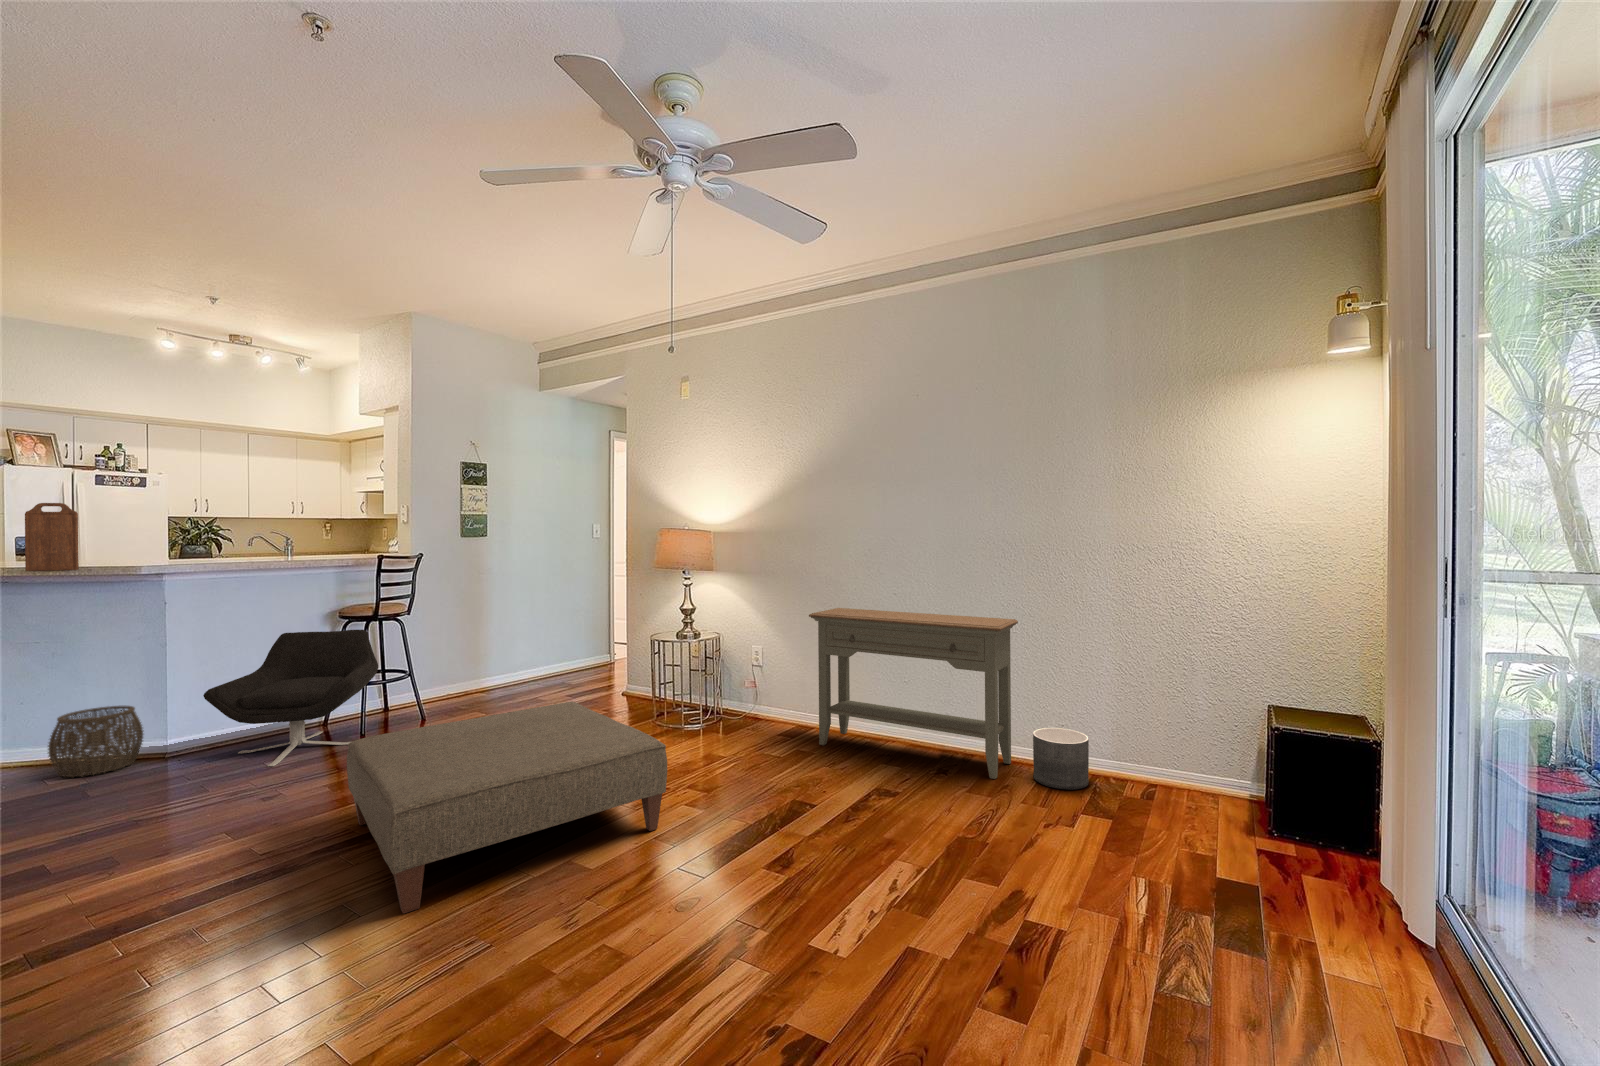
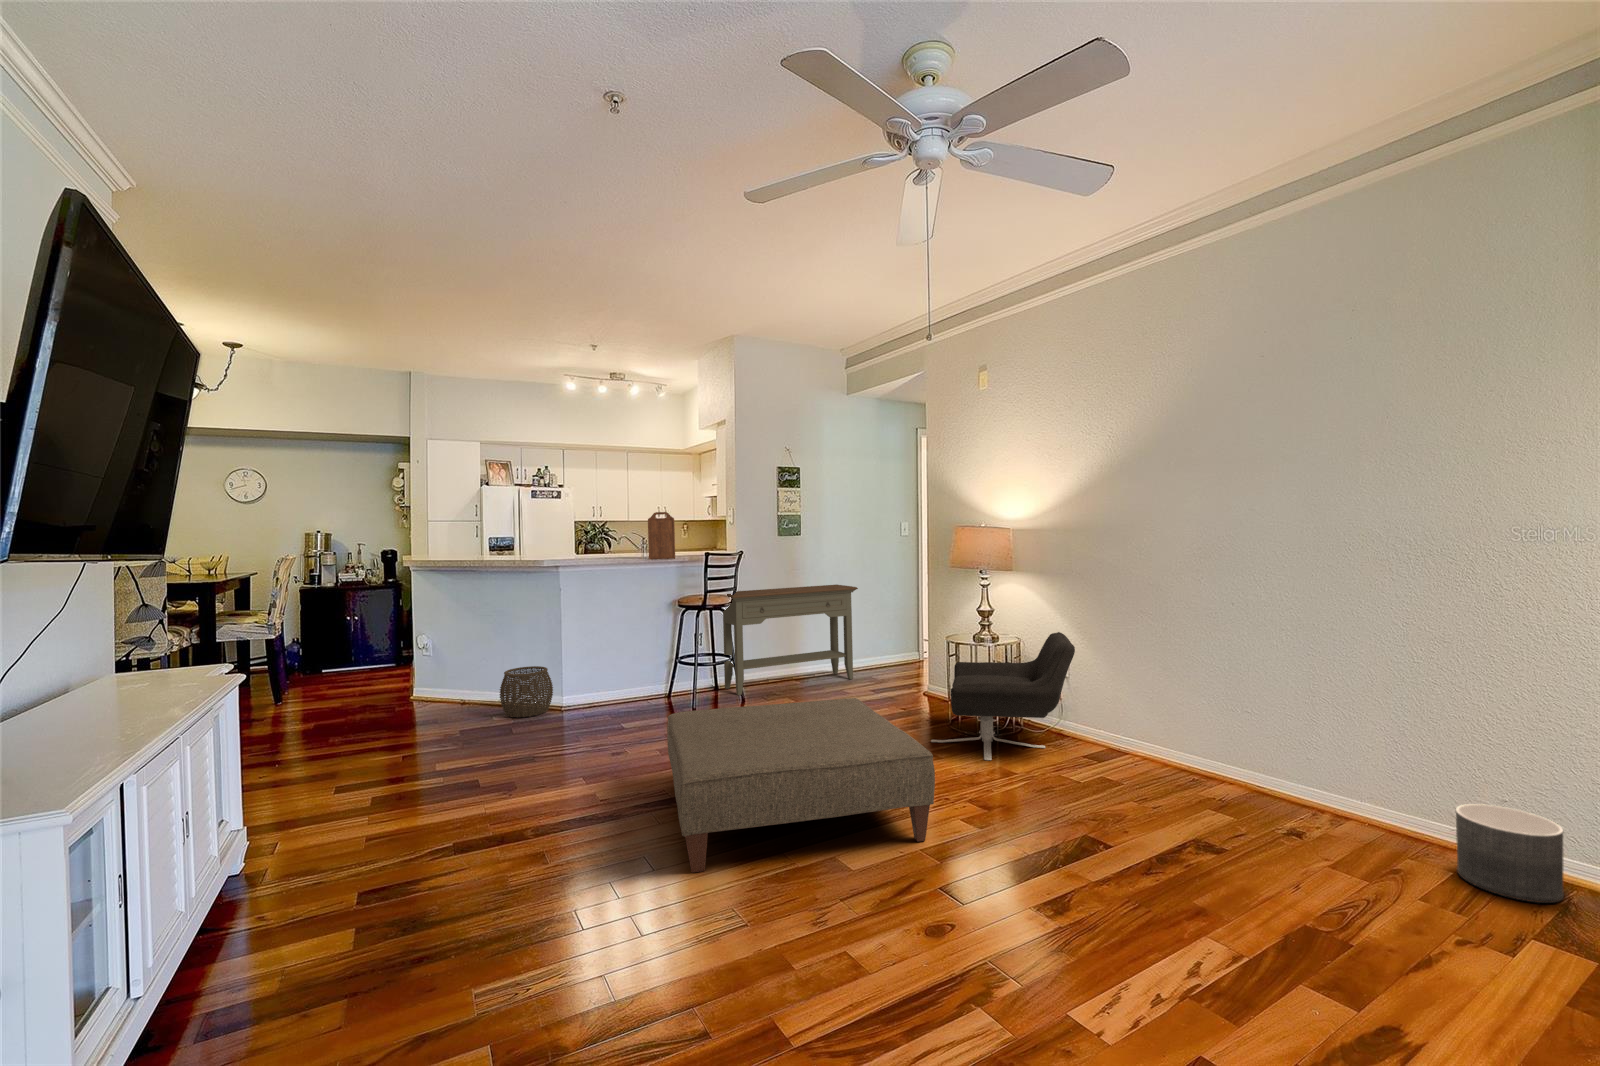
cutting board: present [25,503,79,571] -> present [648,512,675,559]
console table: present [809,608,1018,779] -> present [723,585,858,695]
lounge chair: present [203,630,378,766] -> present [931,632,1075,760]

